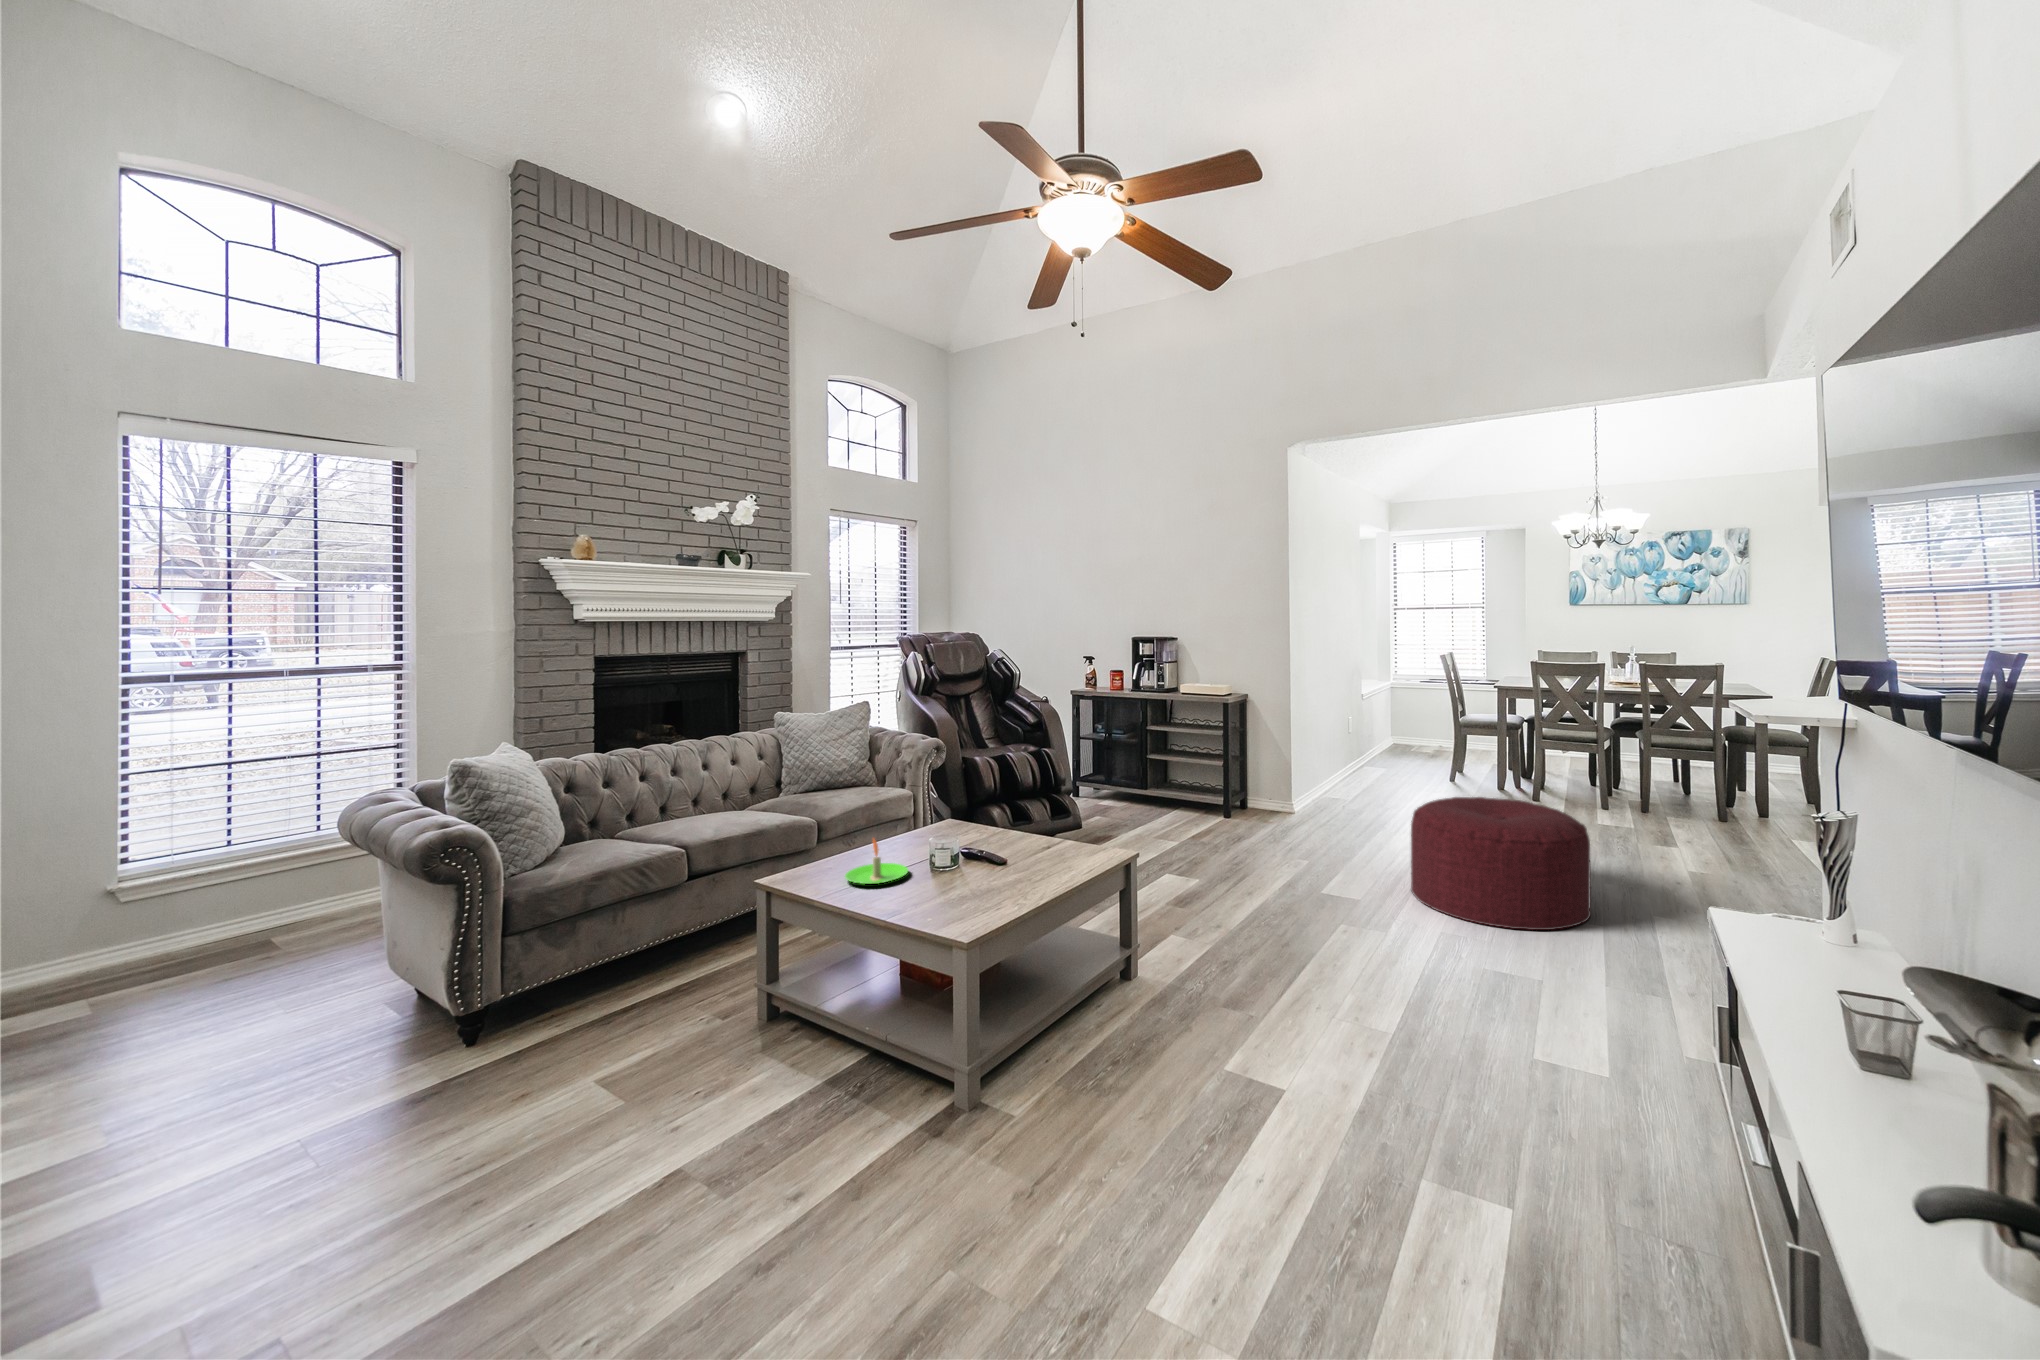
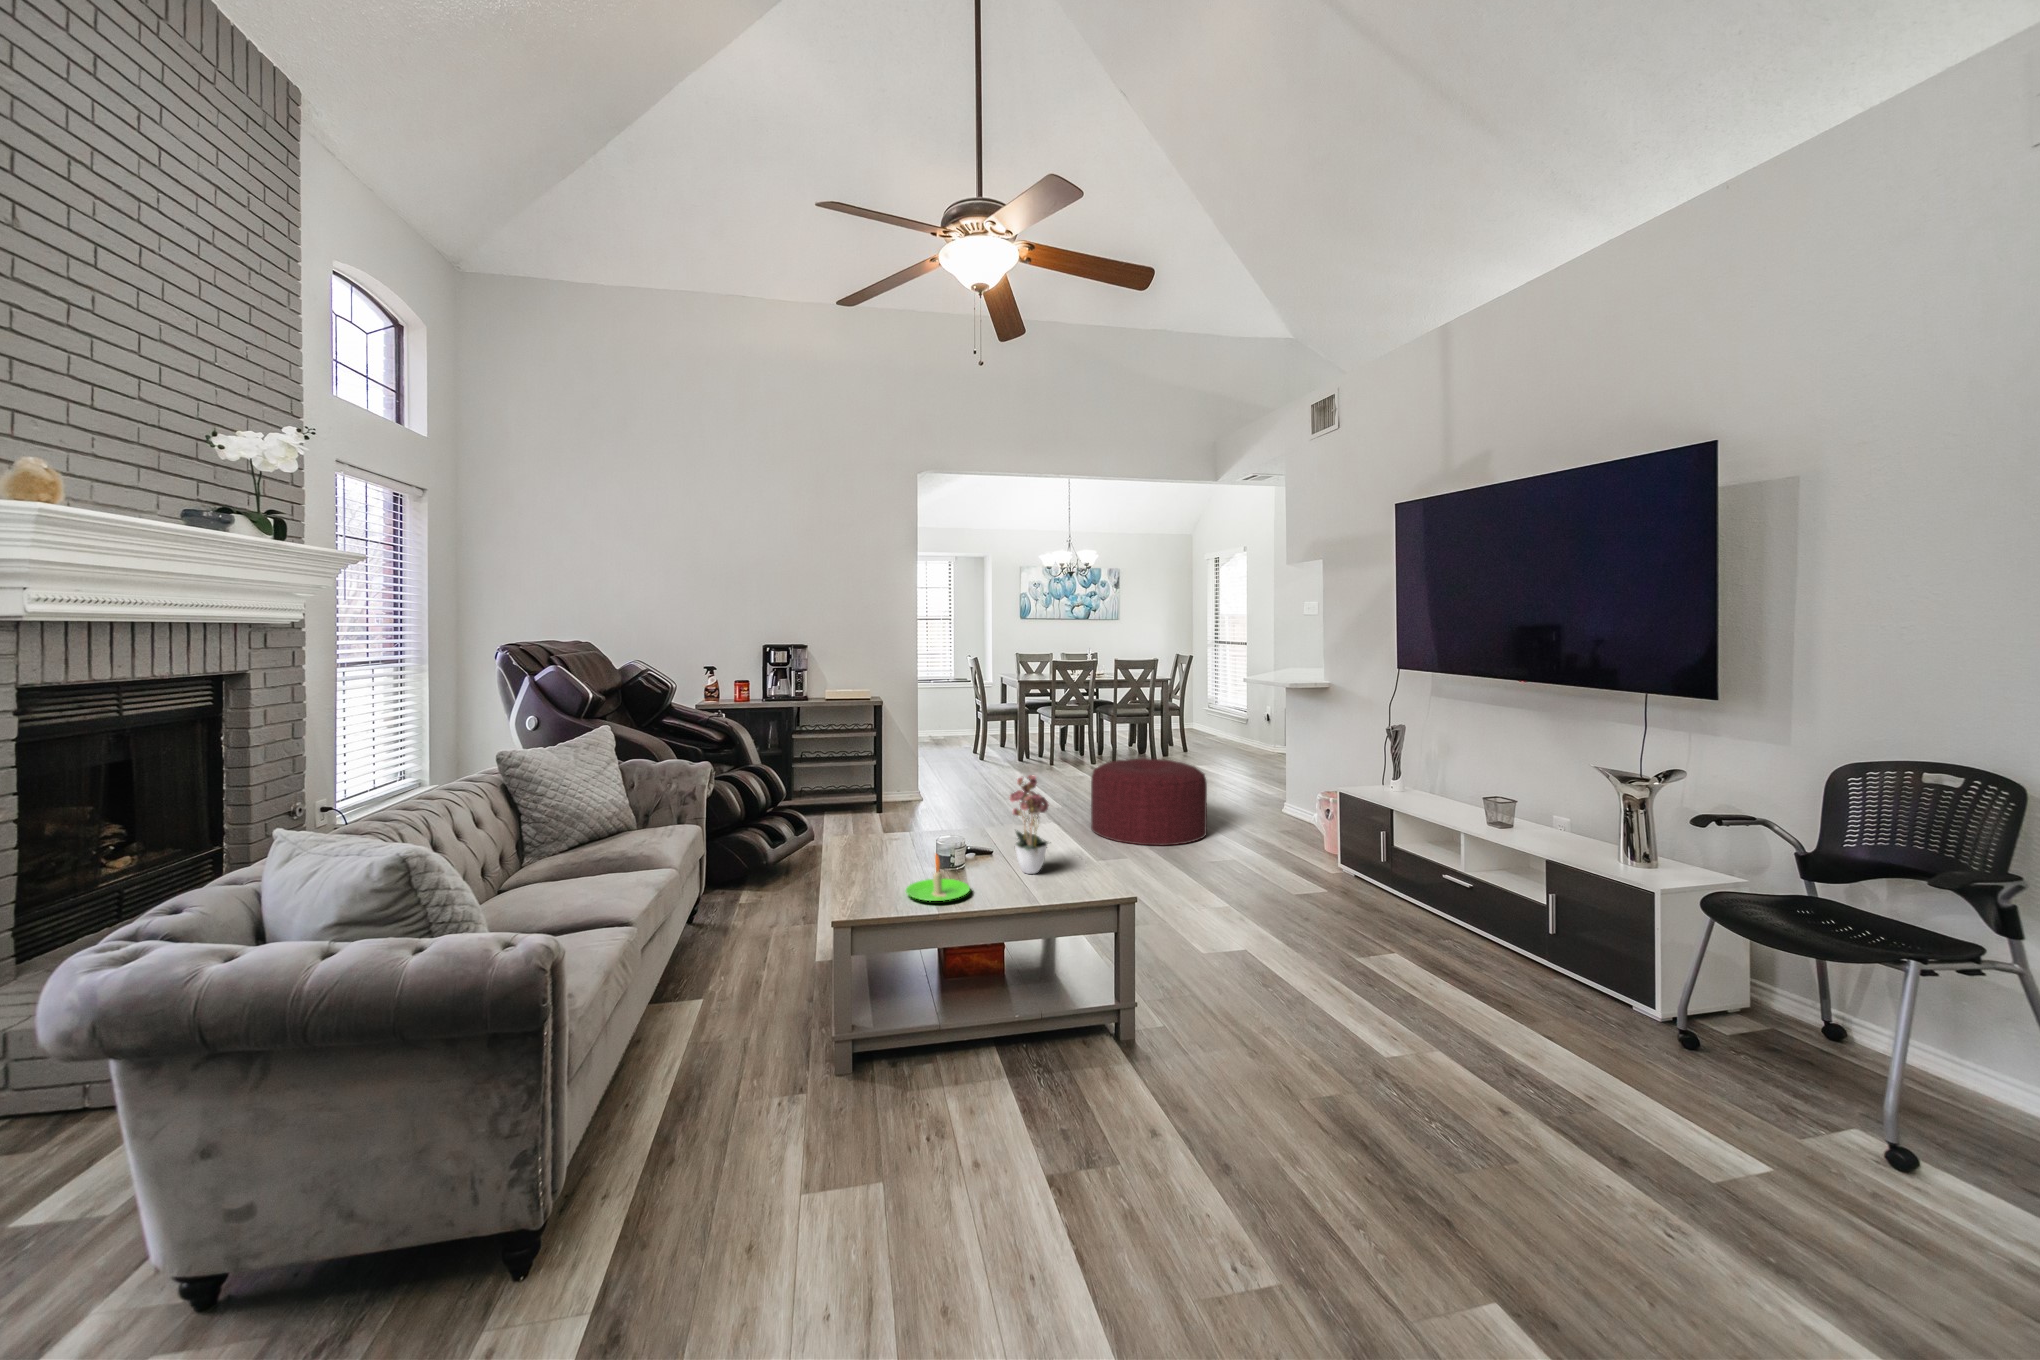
flower arrangement: none [953,773,1025,884] -> present [1010,775,1049,874]

